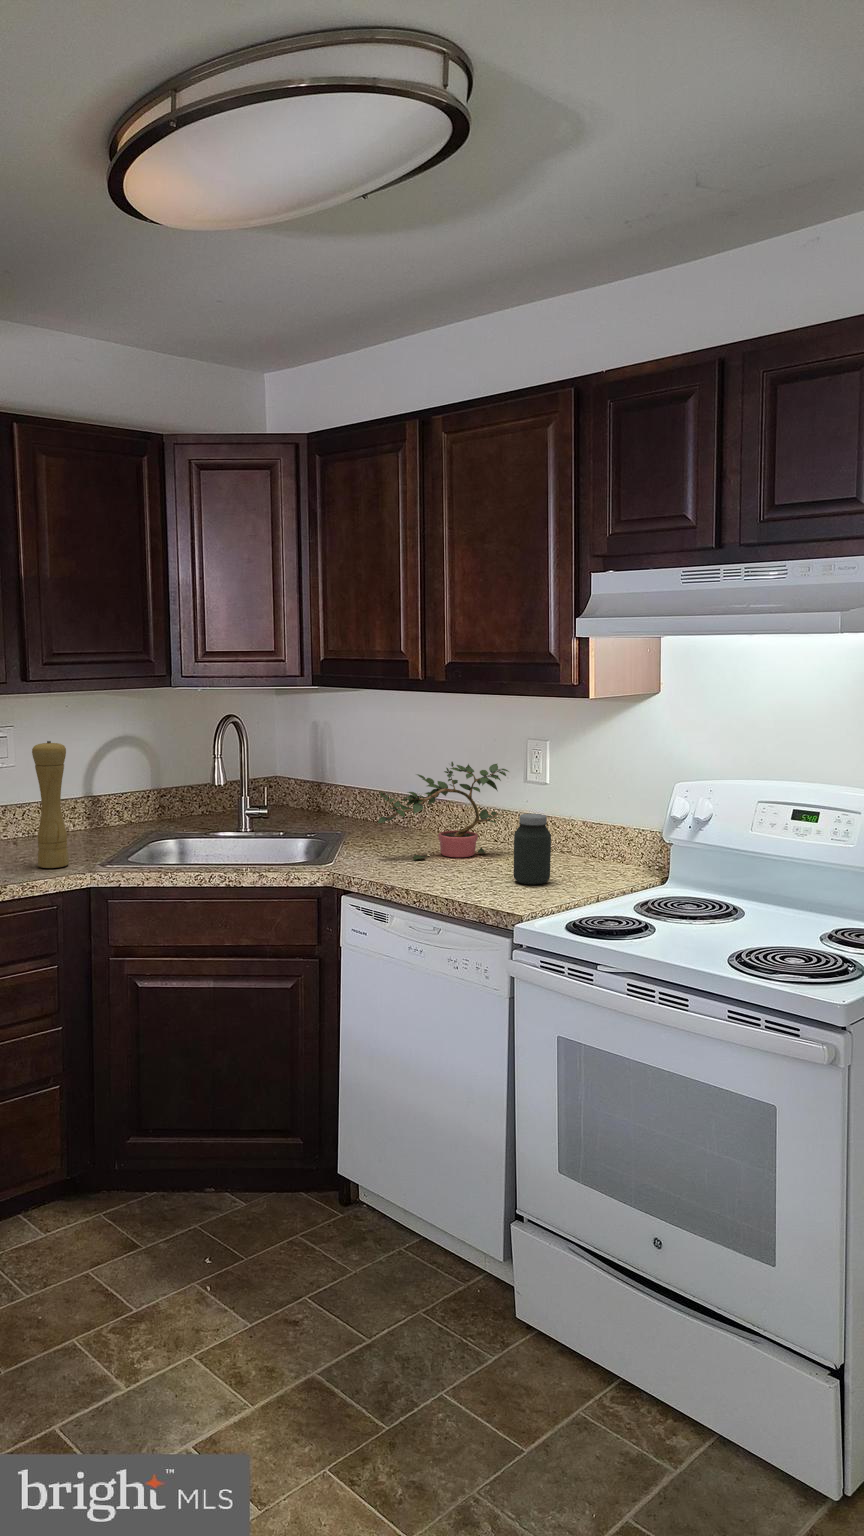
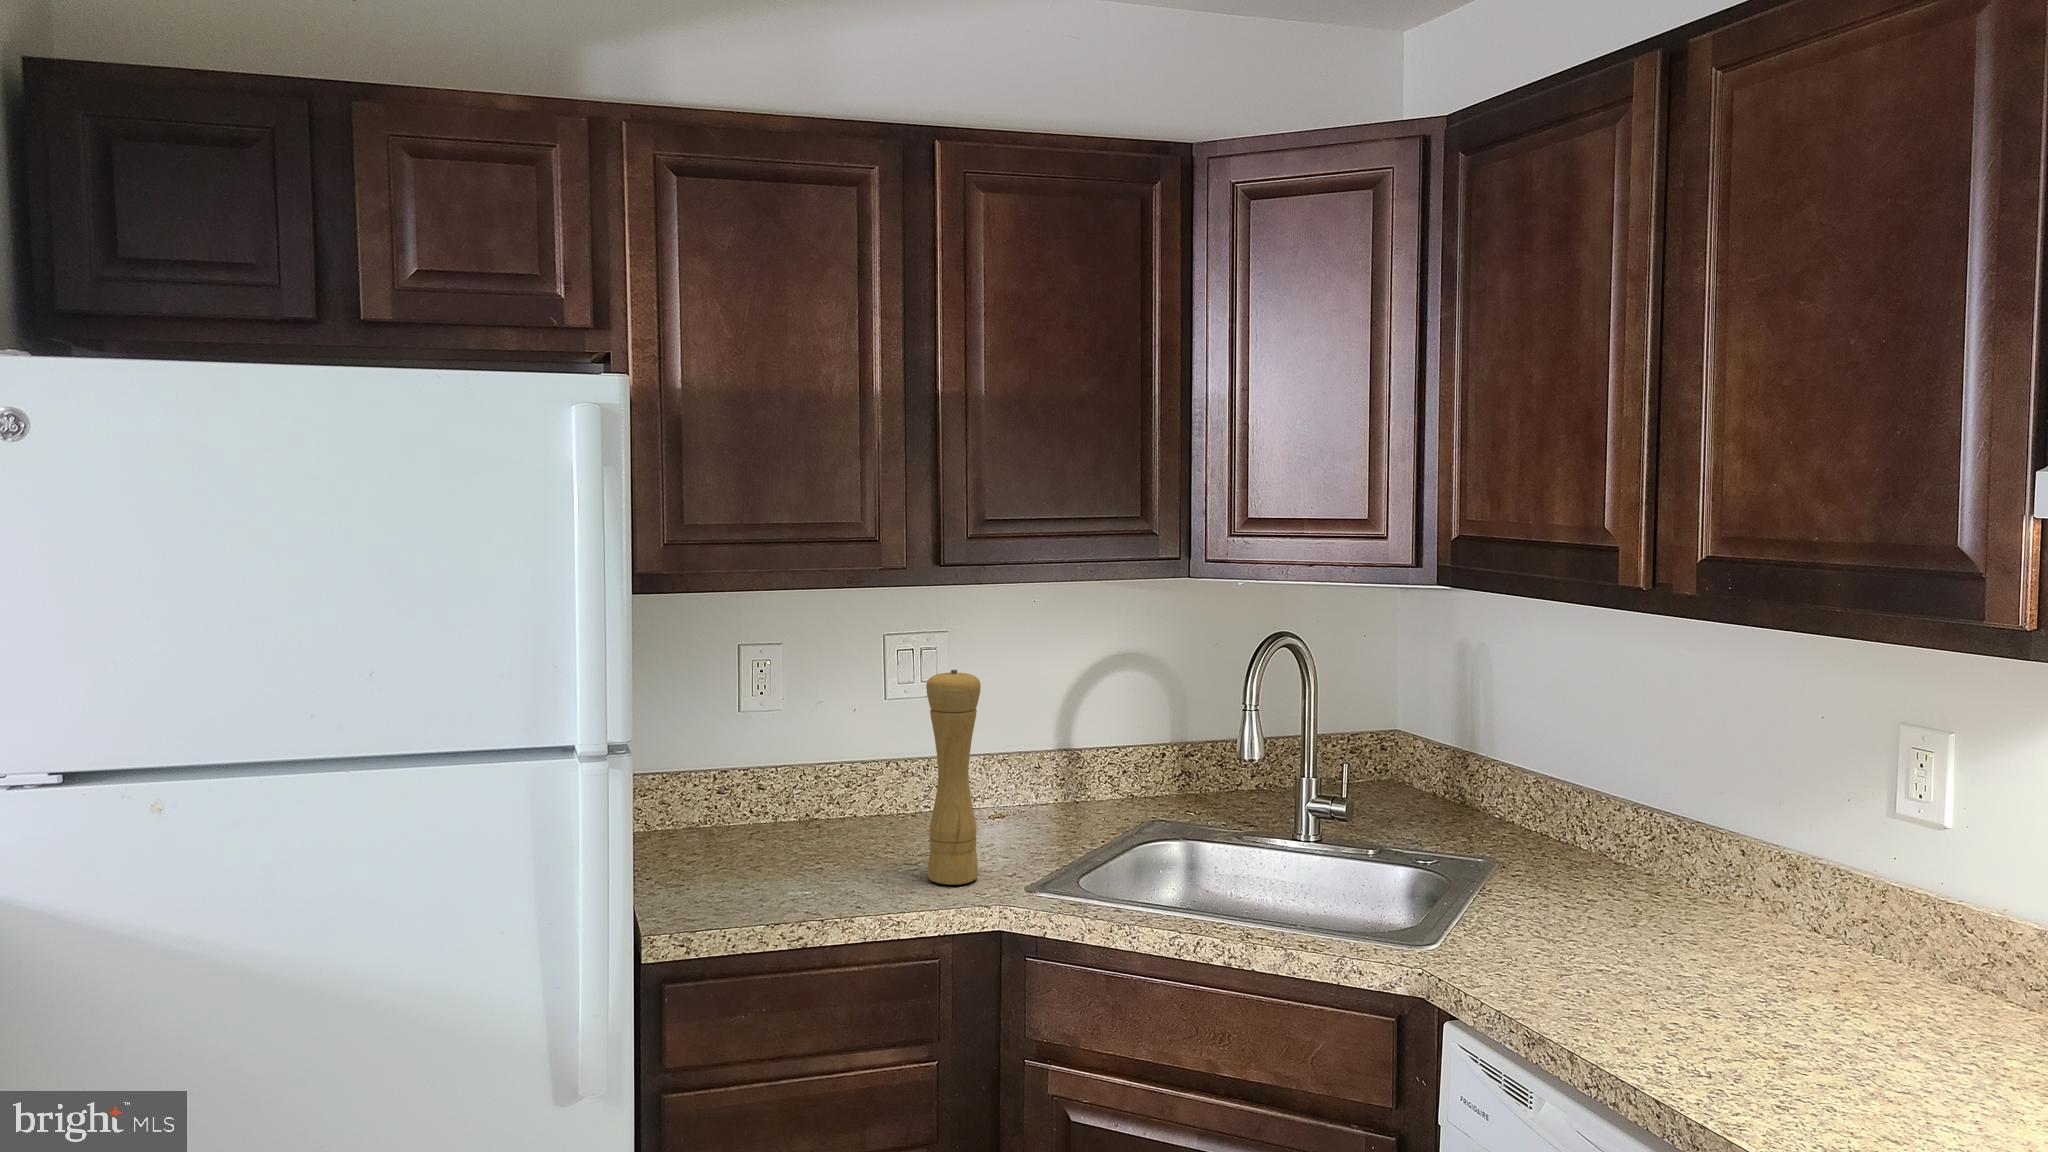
potted plant: present [378,762,509,860] -> none [1534,761,1854,971]
jar: present [514,814,551,885] -> none [1844,919,1951,1097]

